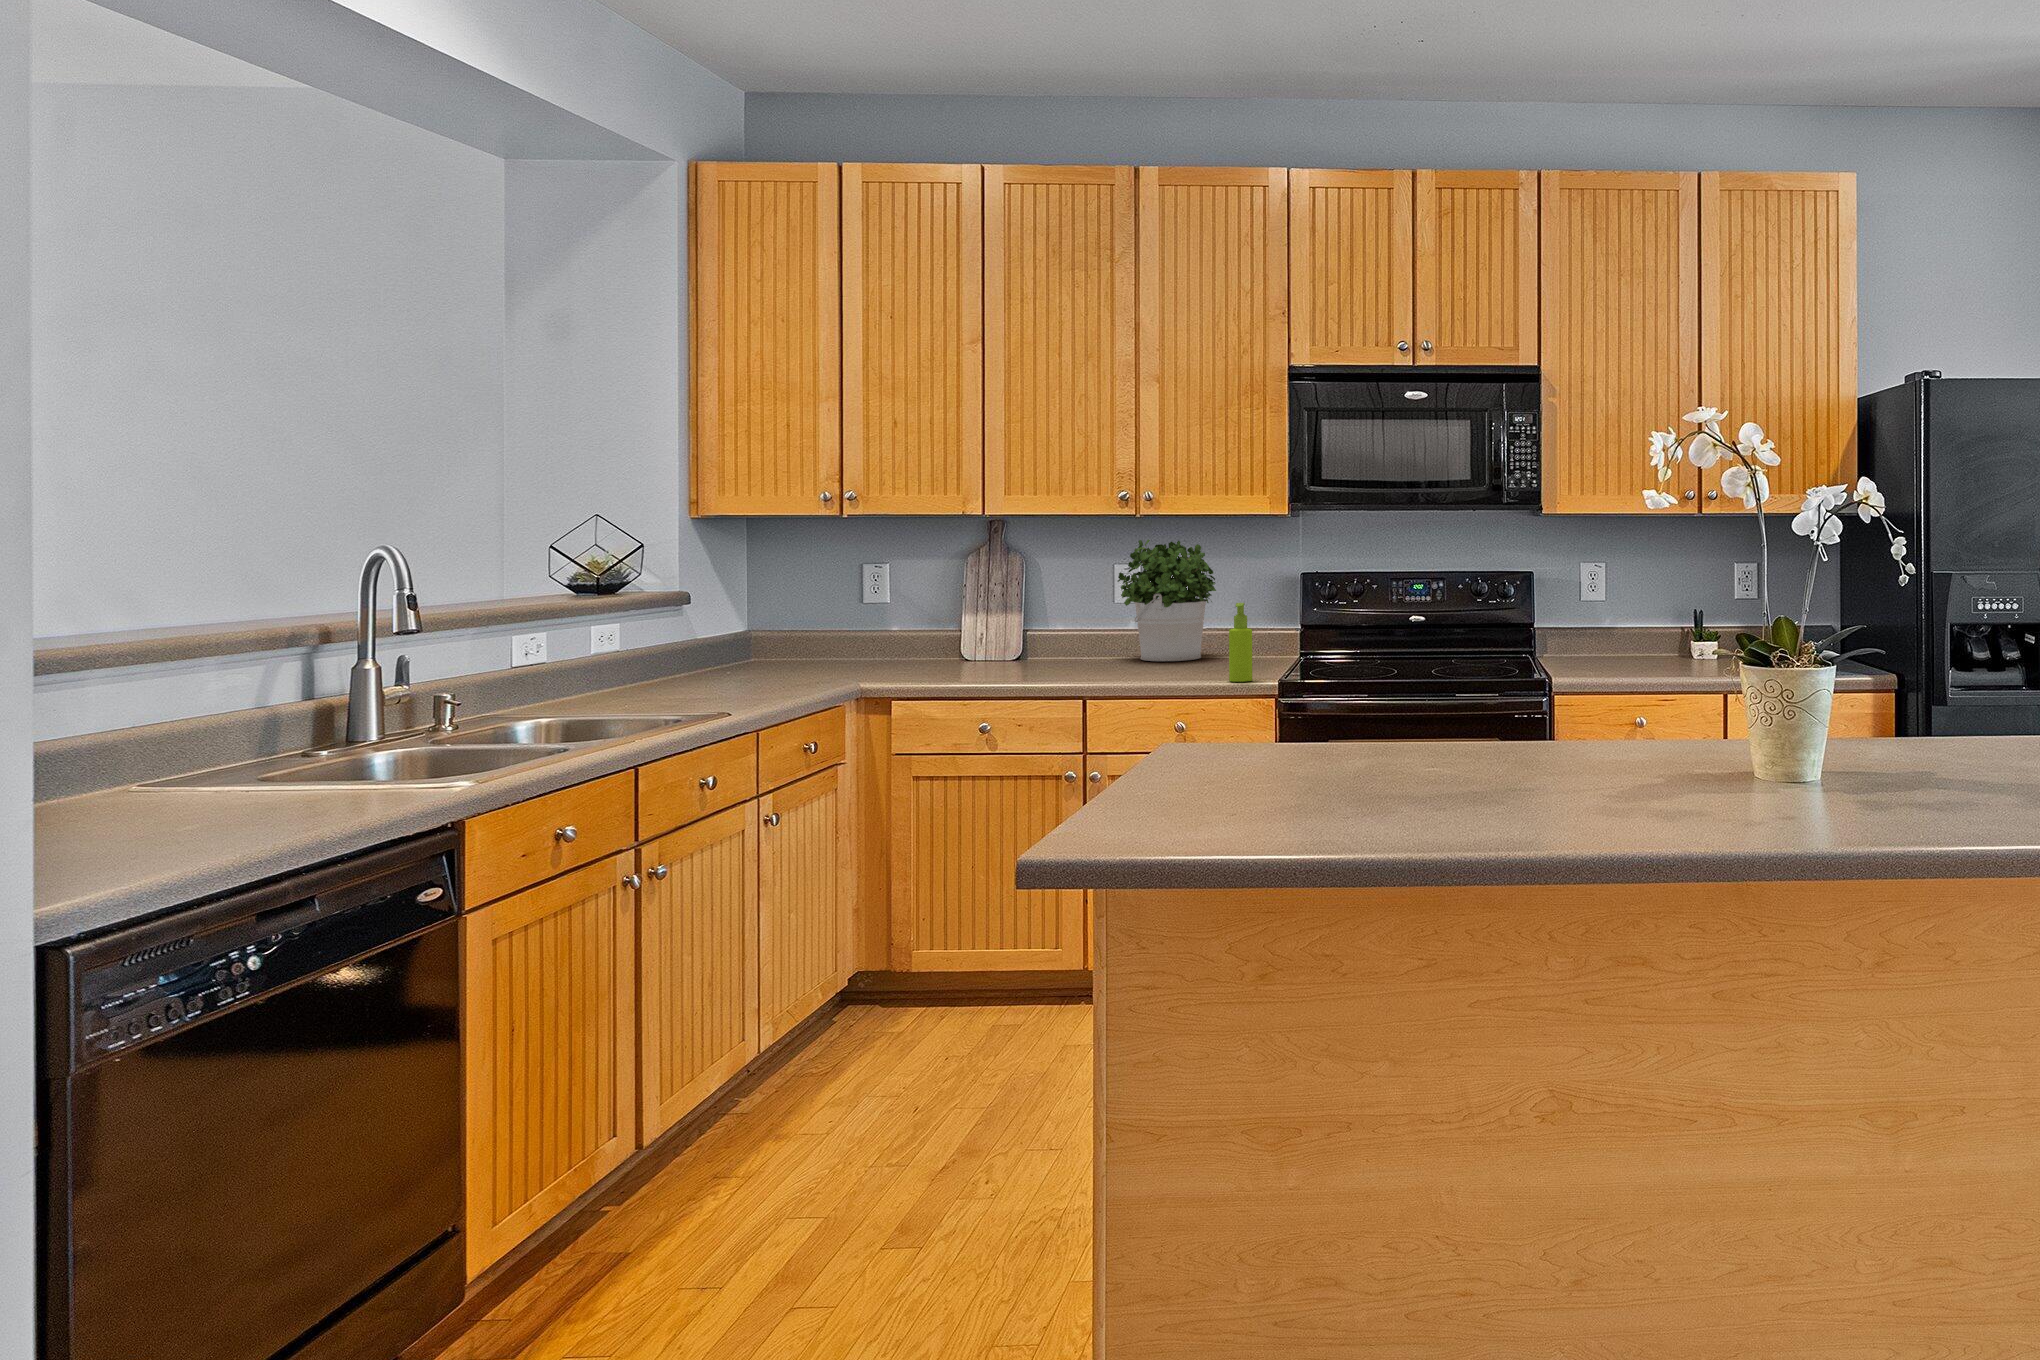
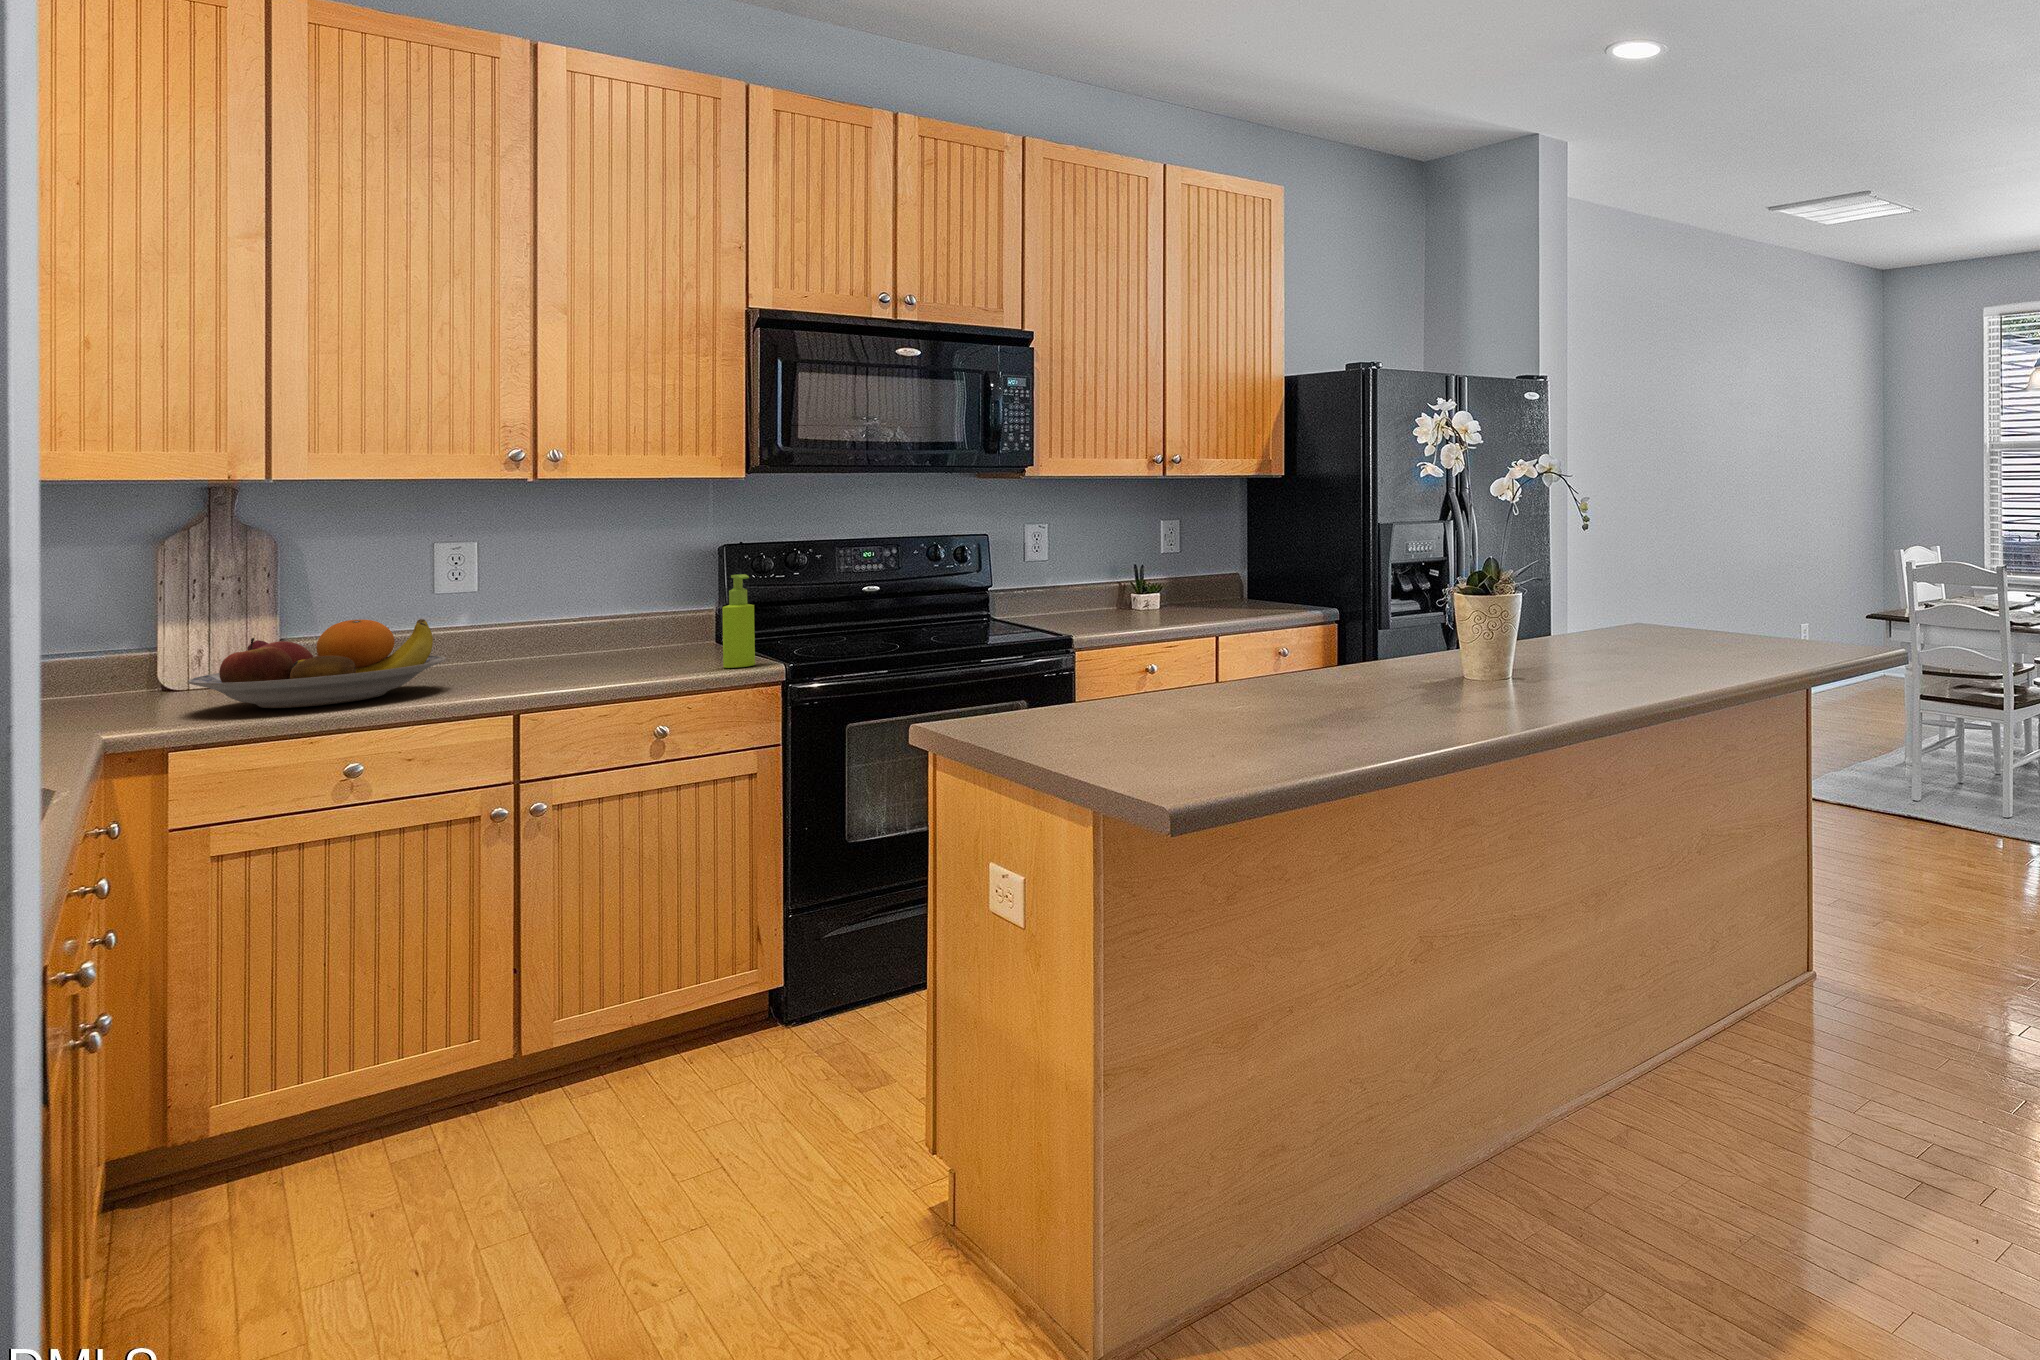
potted plant: present [1118,540,1216,661] -> none [438,513,603,666]
fruit bowl: none [940,619,1077,678] -> present [188,619,445,708]

